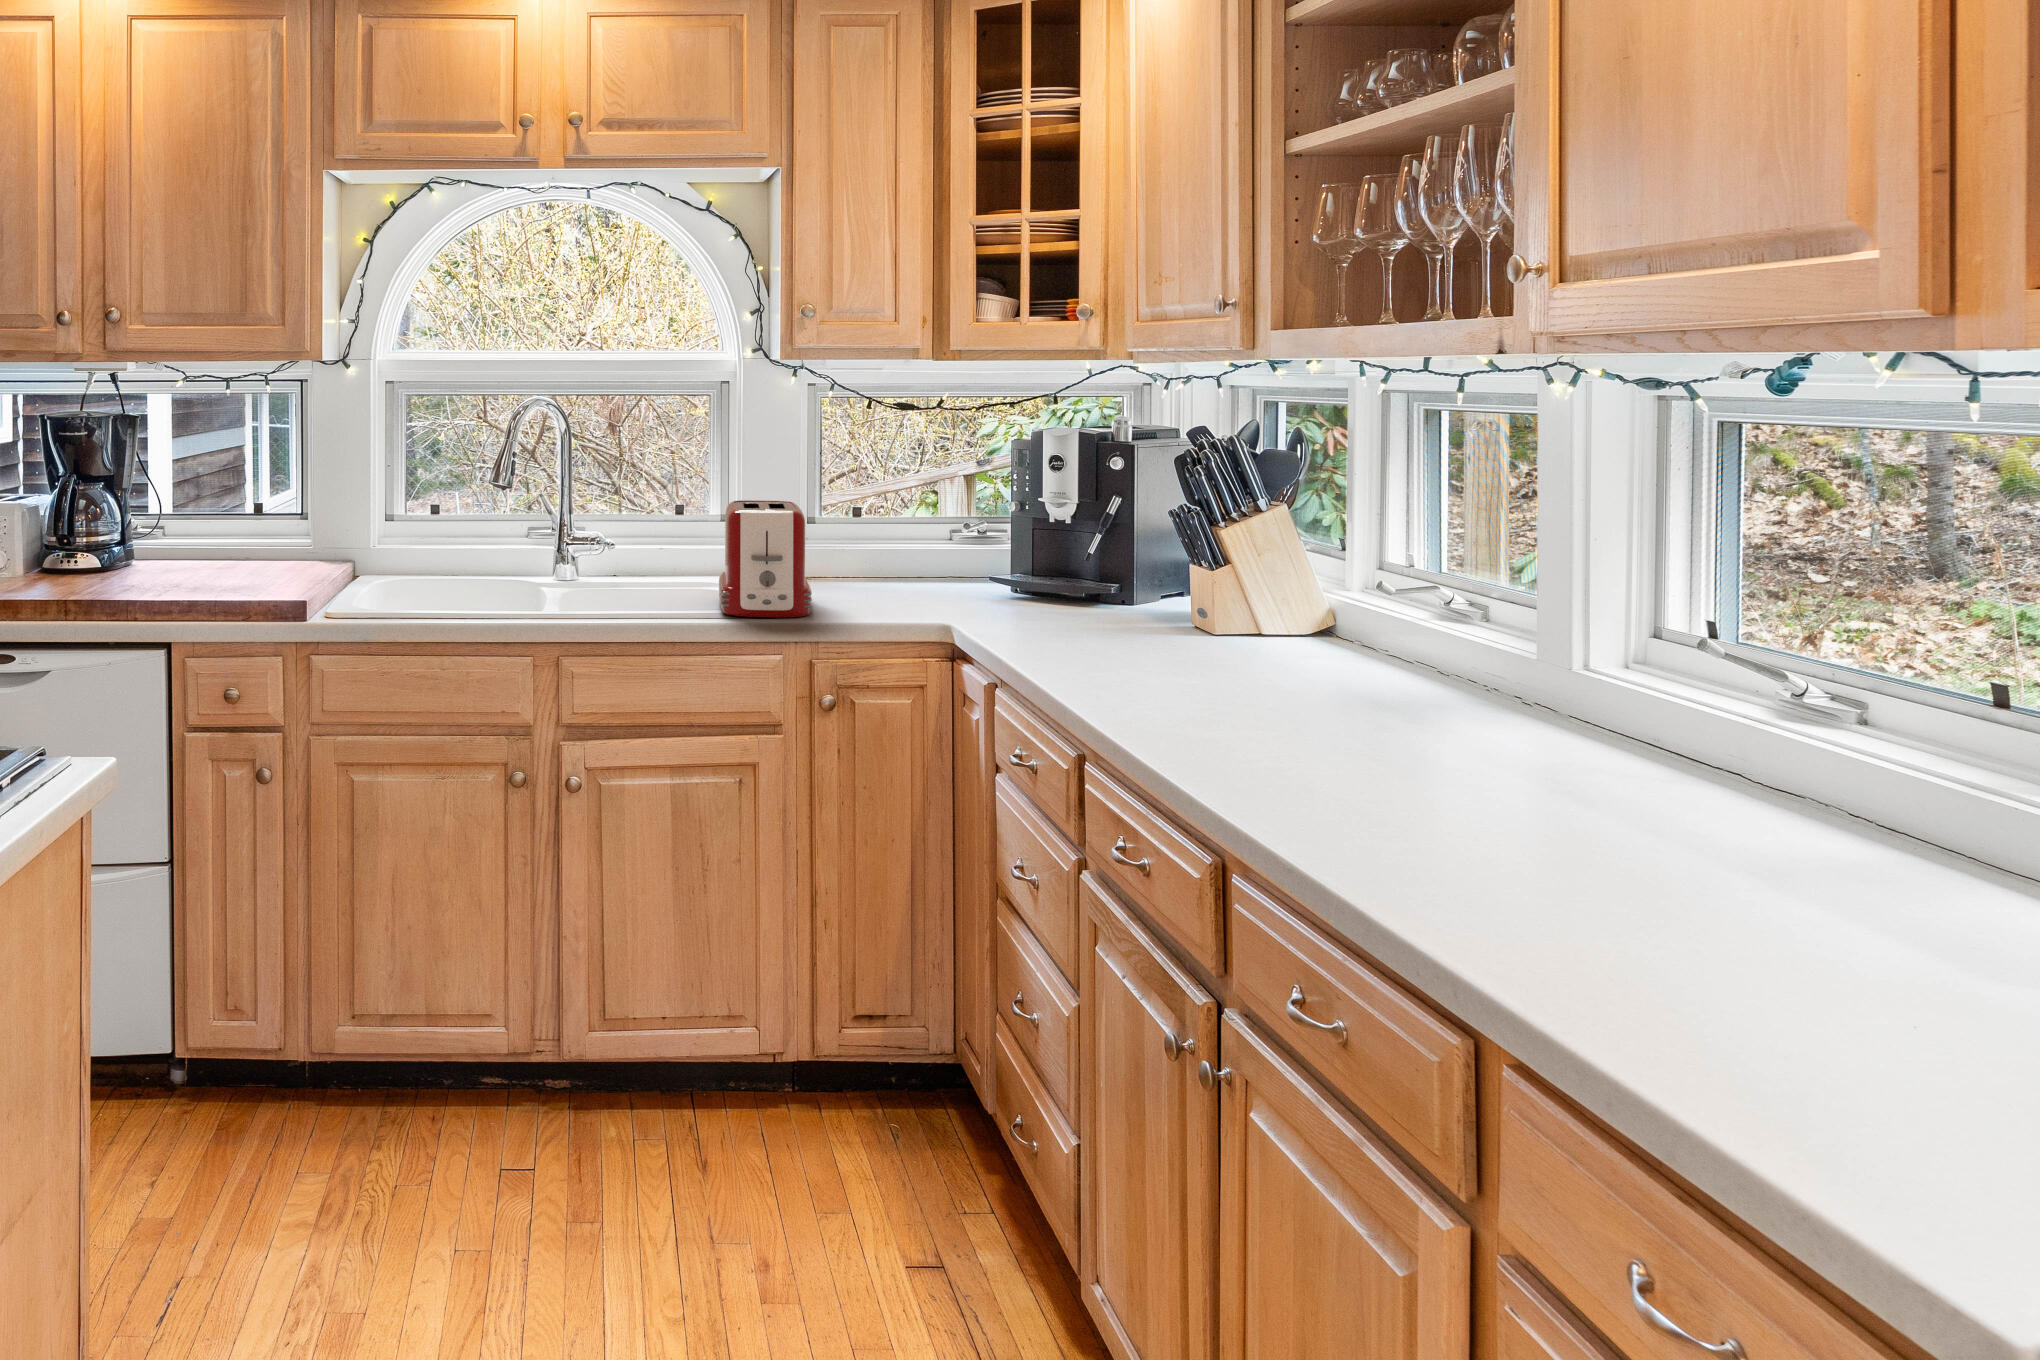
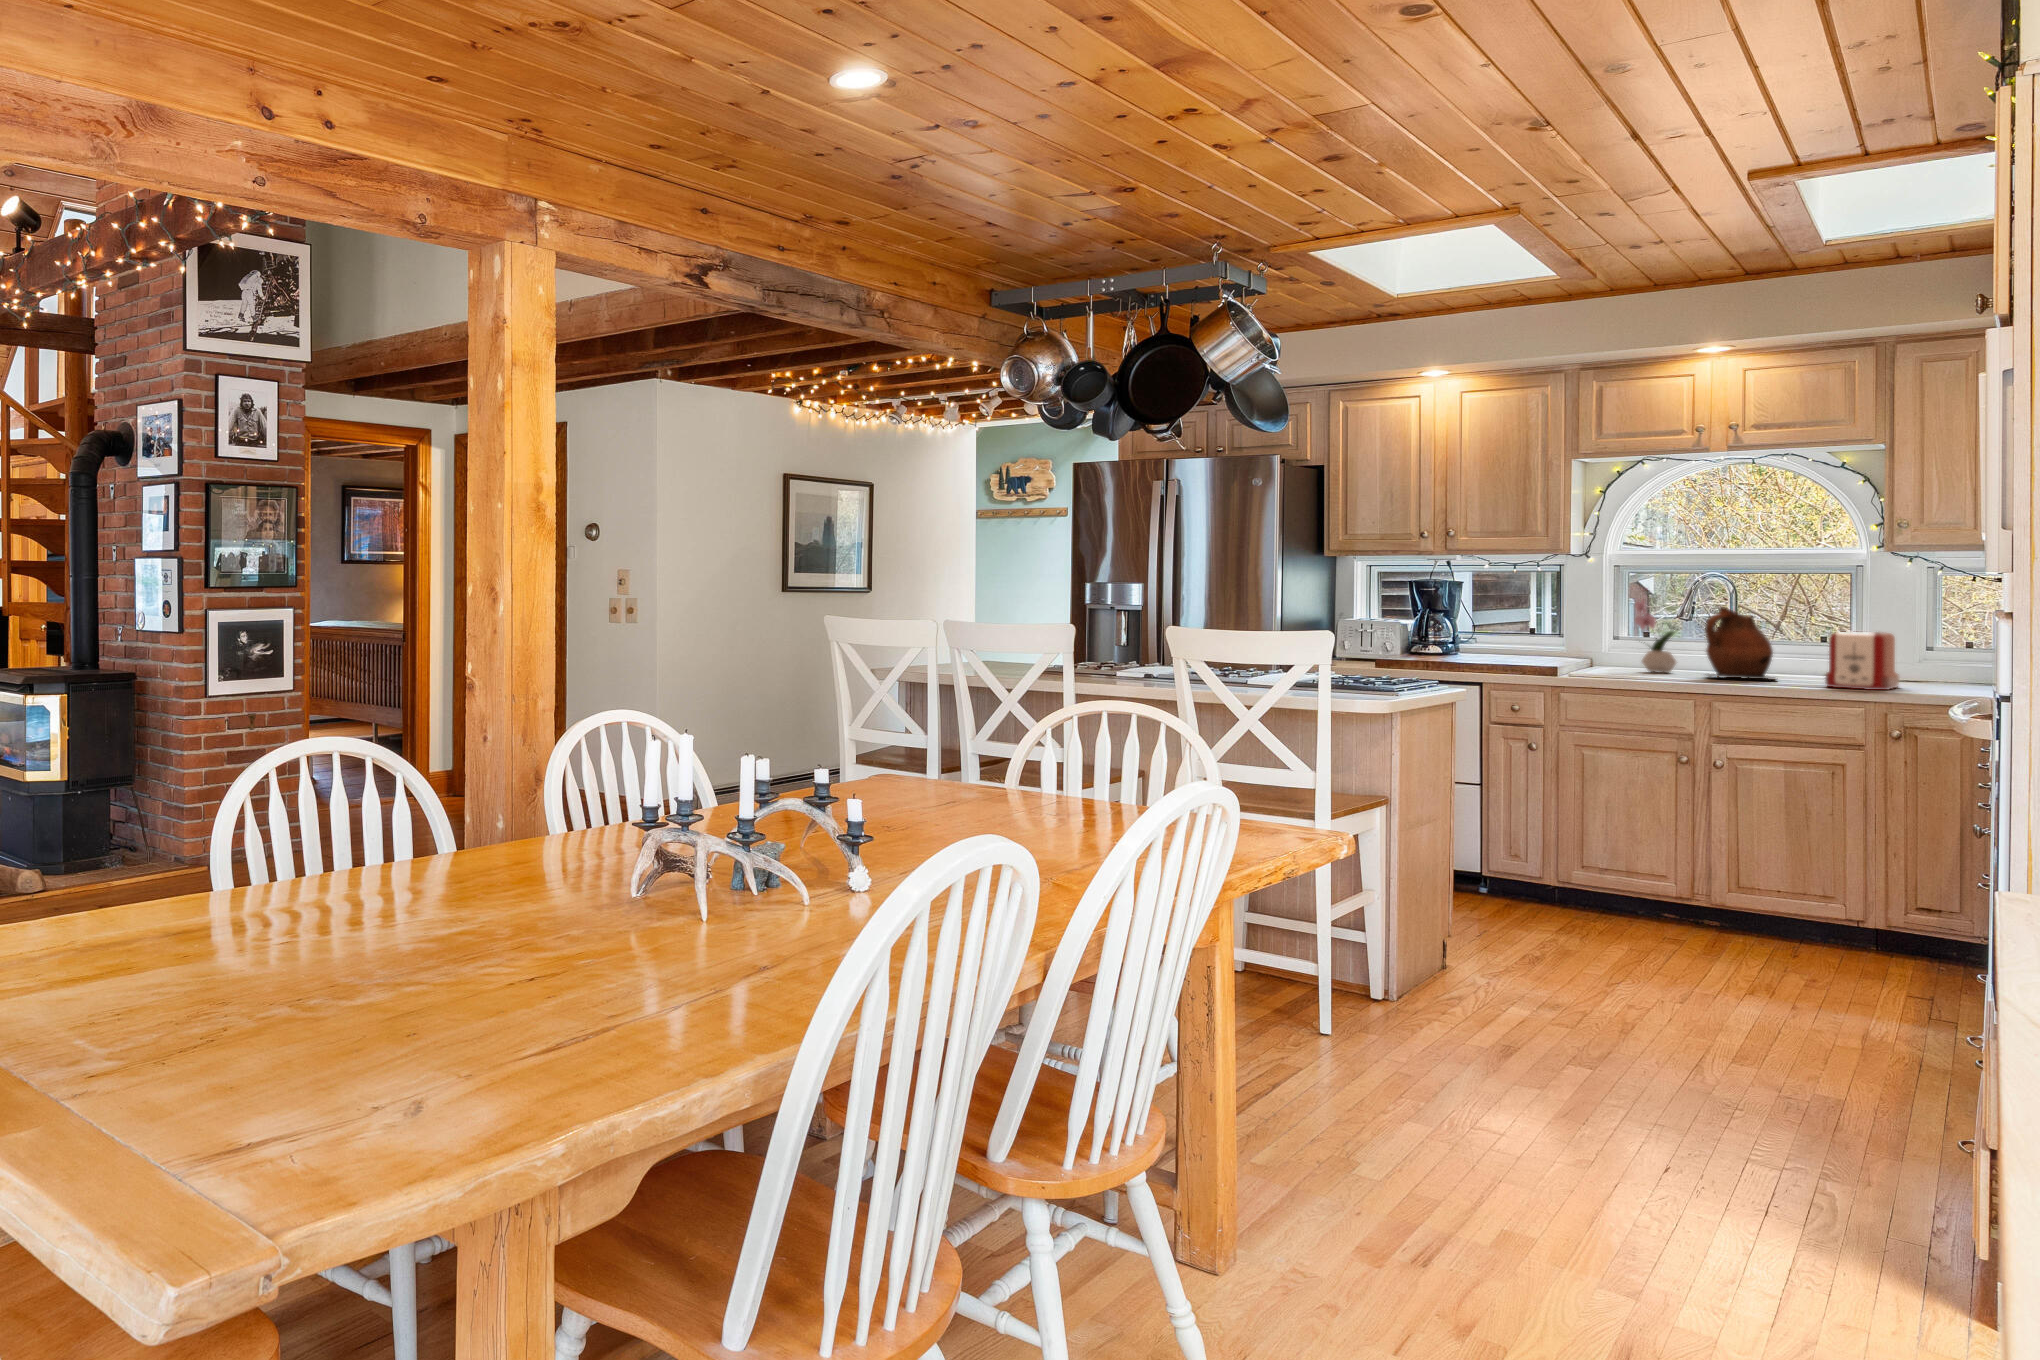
flower arrangement: none [415,422,484,581] -> present [1635,590,1676,673]
ceramic pitcher: none [521,460,639,599] -> present [1705,607,1775,680]

